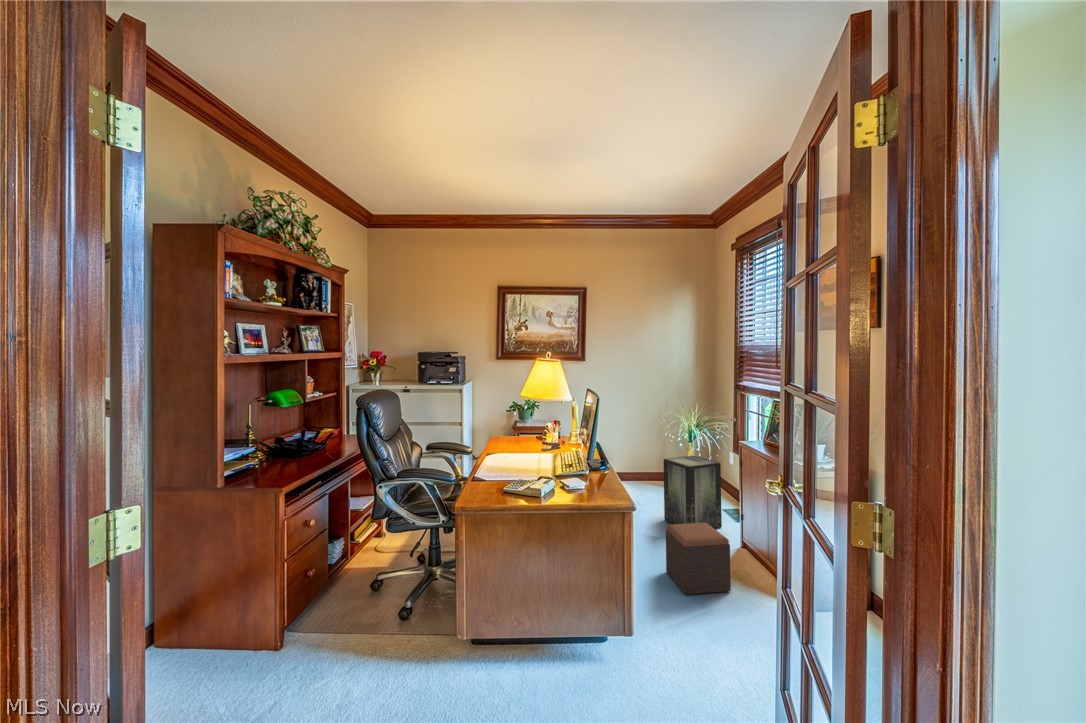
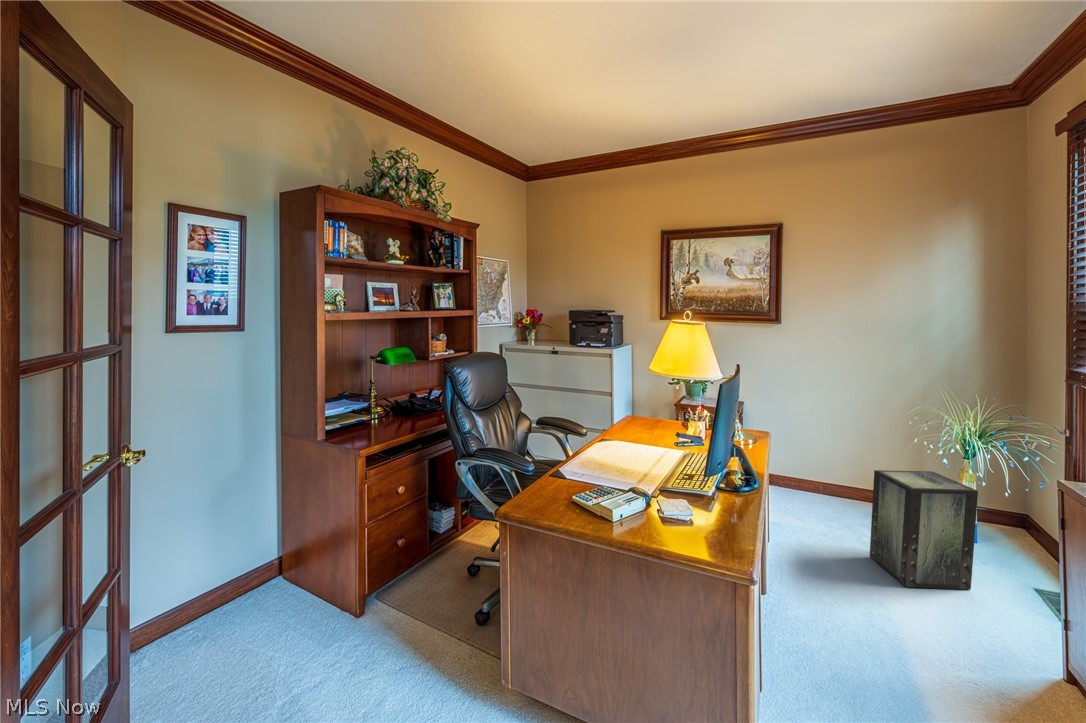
footstool: present [666,523,731,595] -> none [836,570,945,698]

